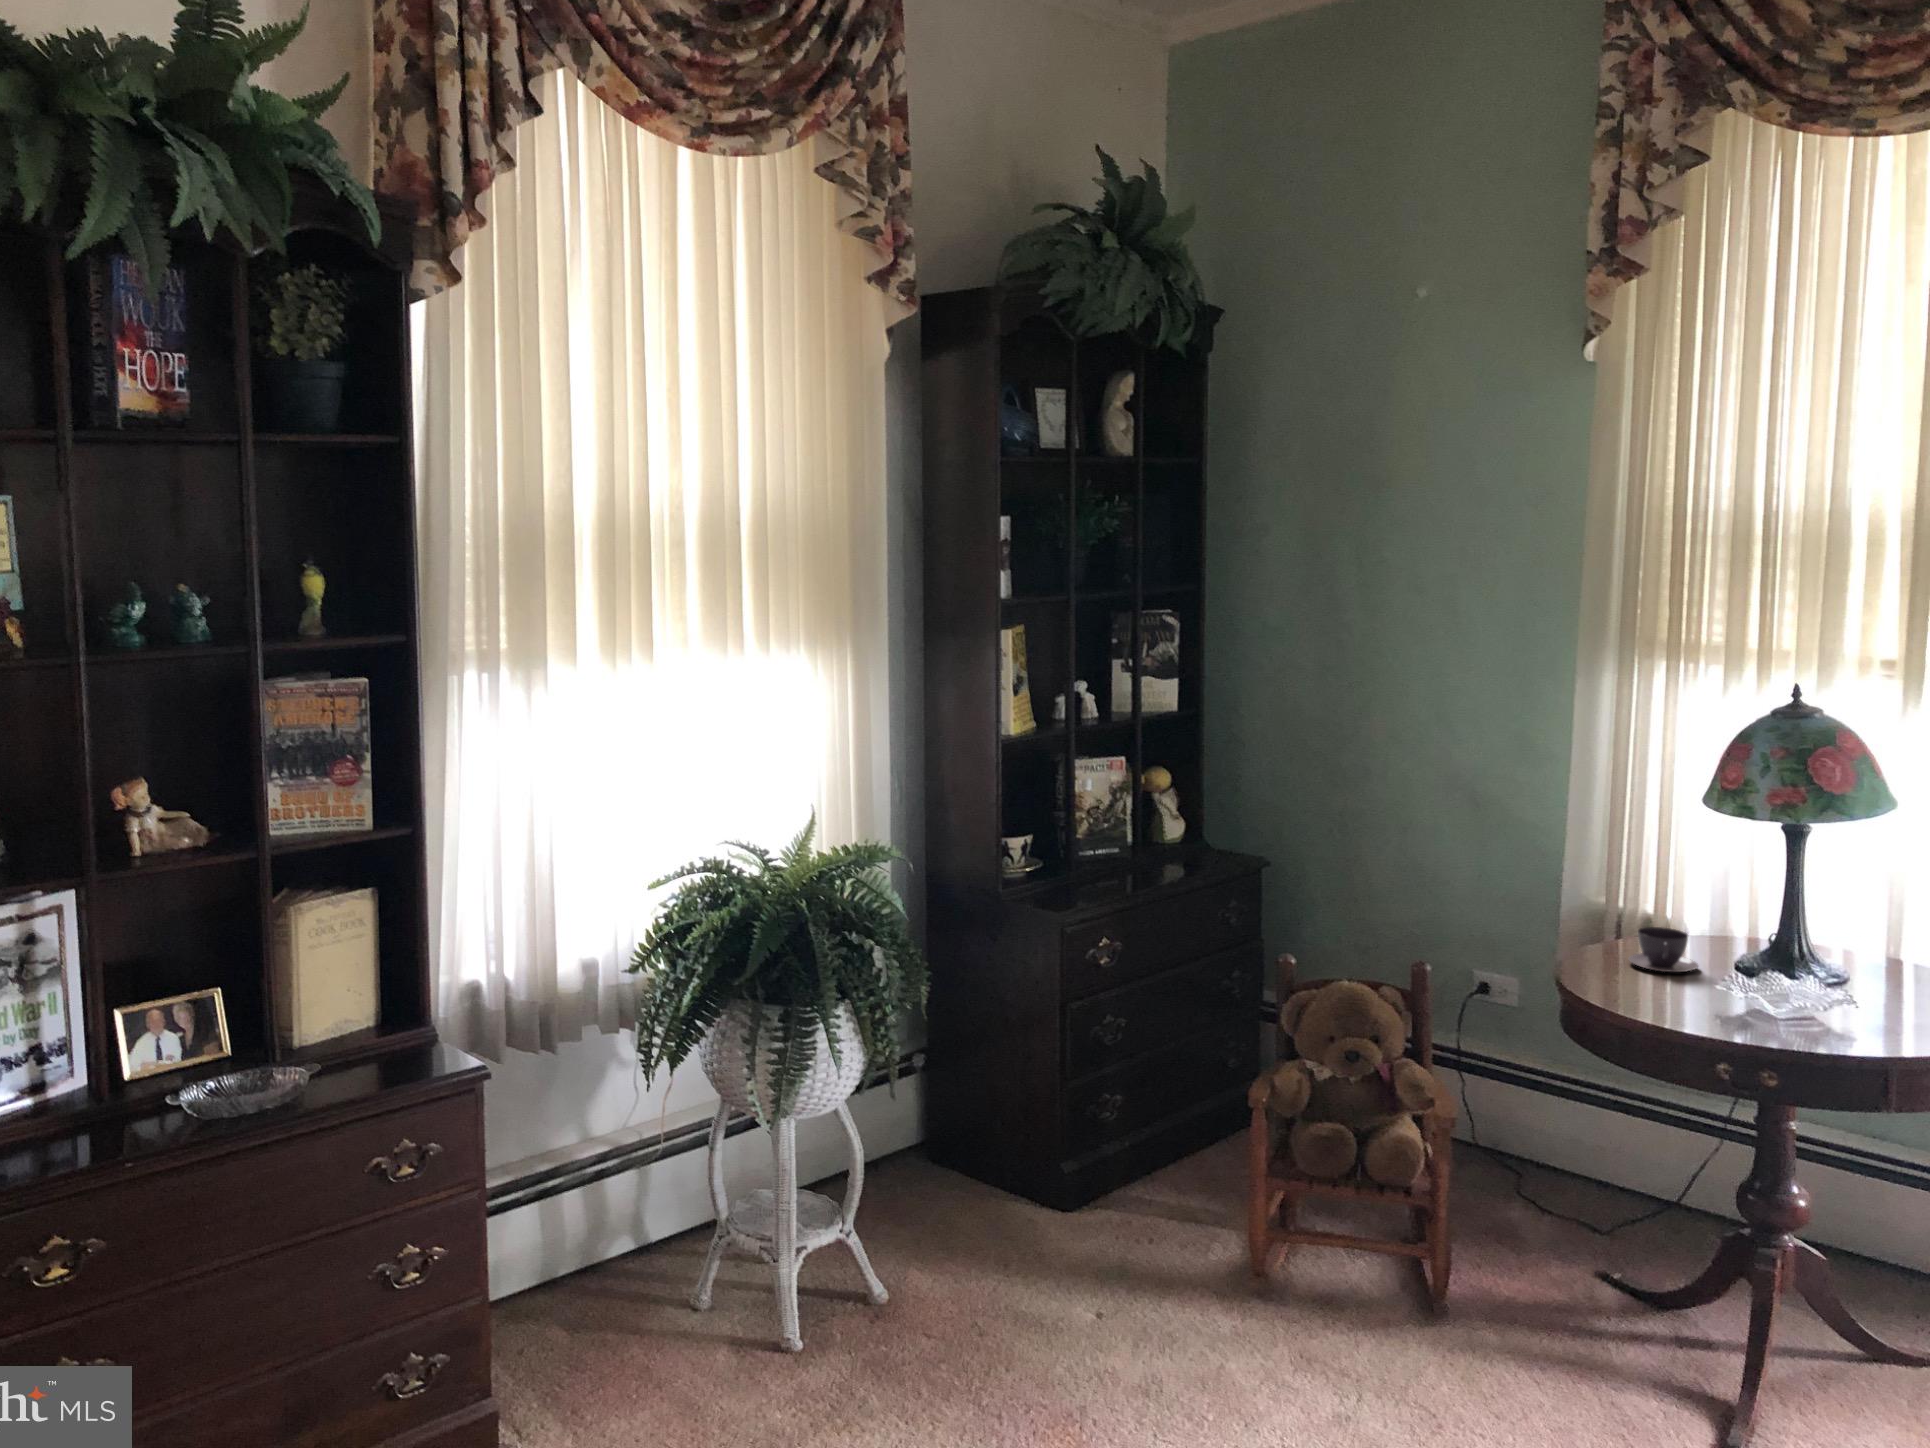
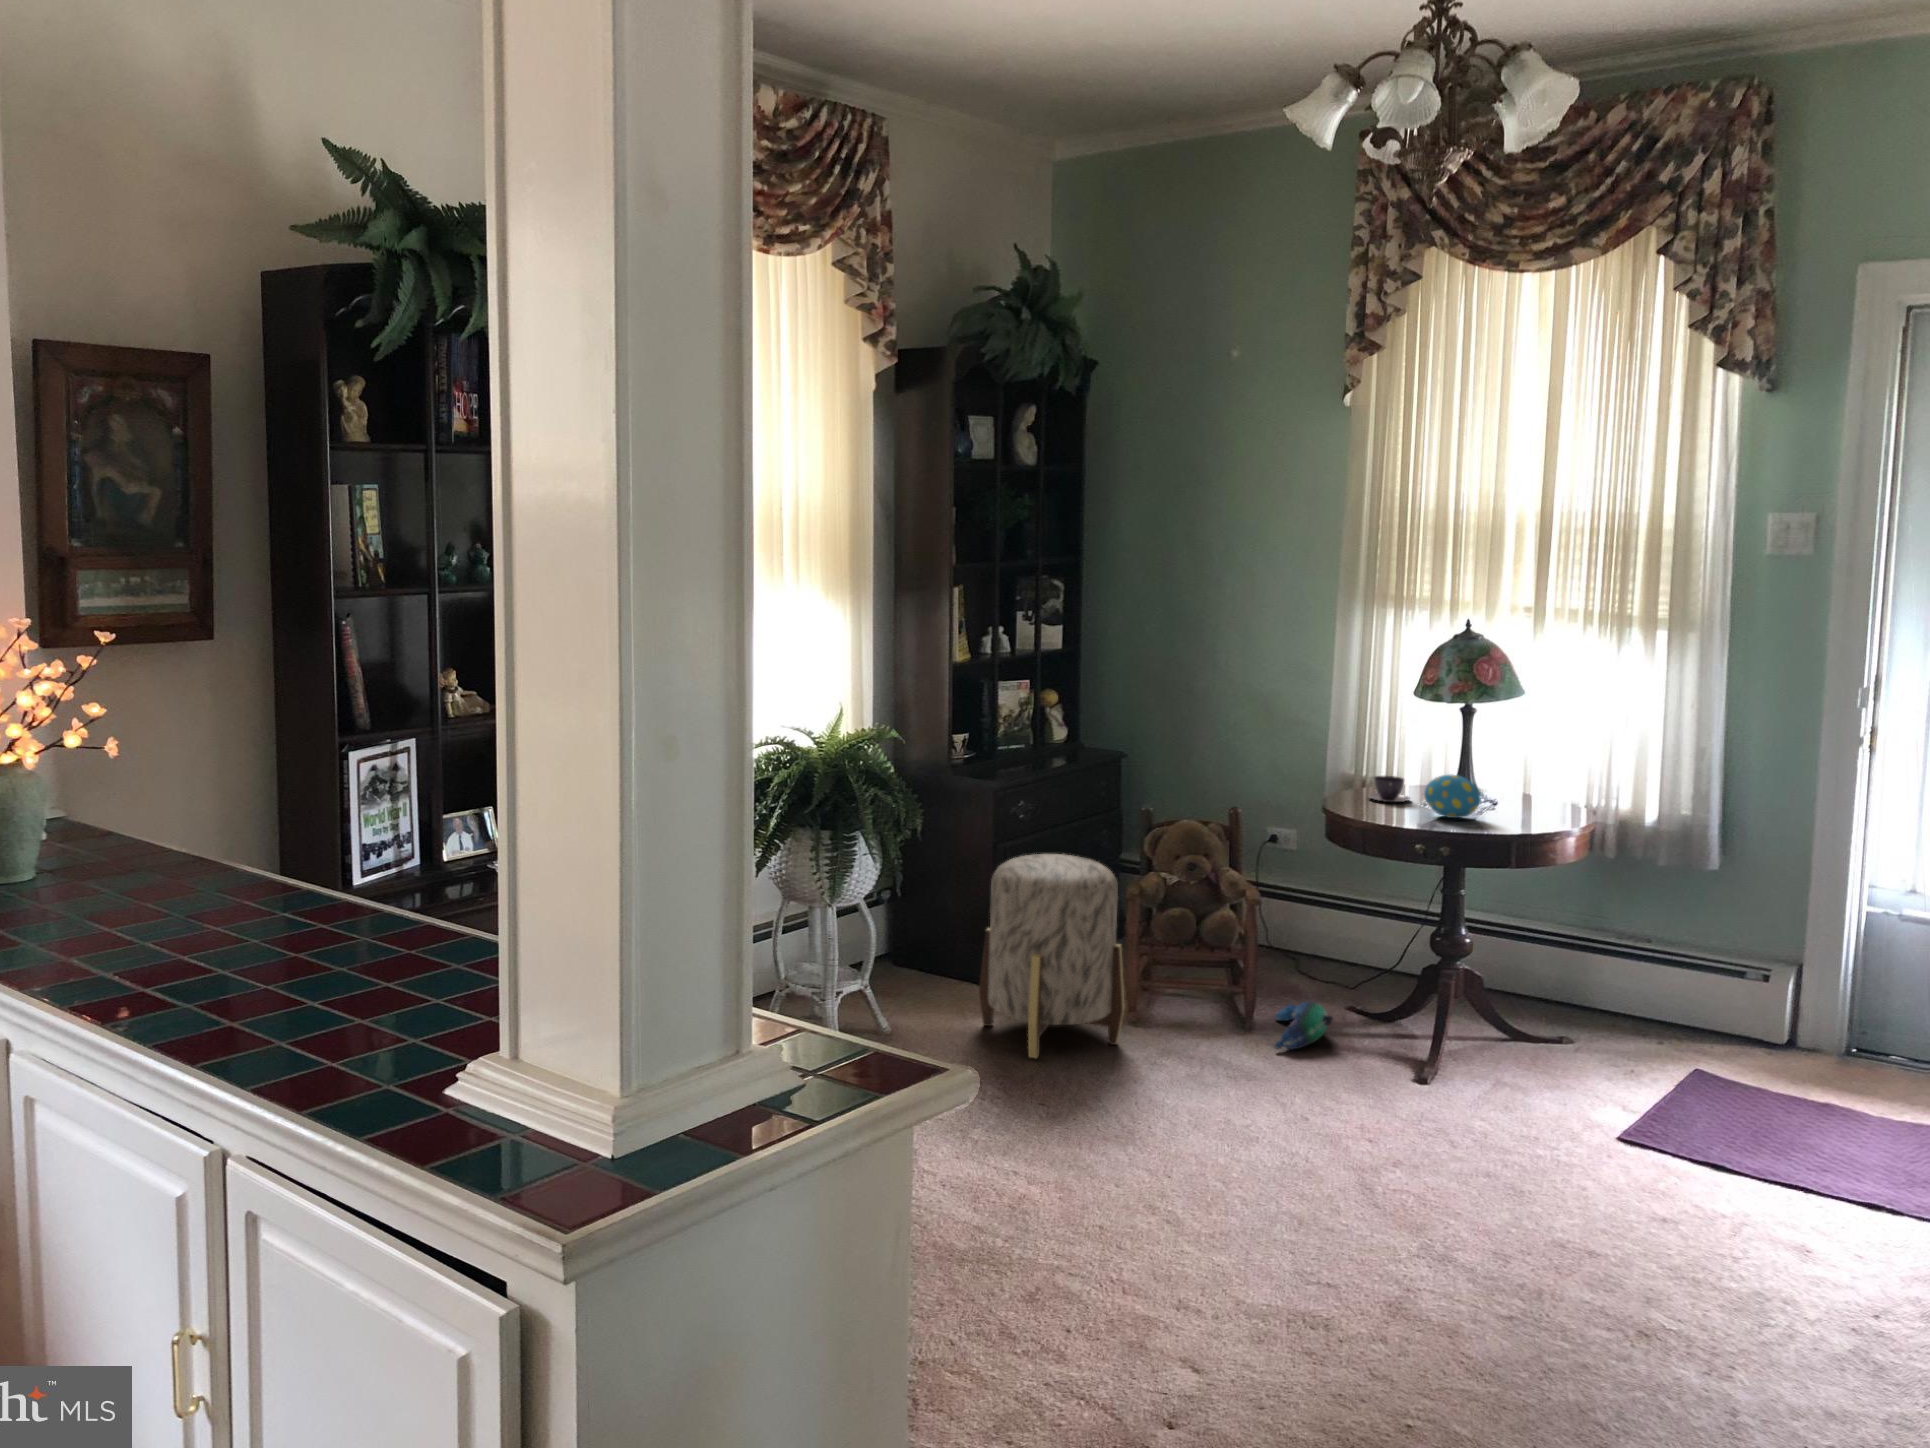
decorative egg: none [1723,939,1820,1010] -> present [1424,775,1481,818]
ottoman: none [1020,1036,1238,1365] -> present [979,854,1125,1058]
plush toy: none [1476,1273,1573,1363] -> present [1274,1001,1333,1049]

